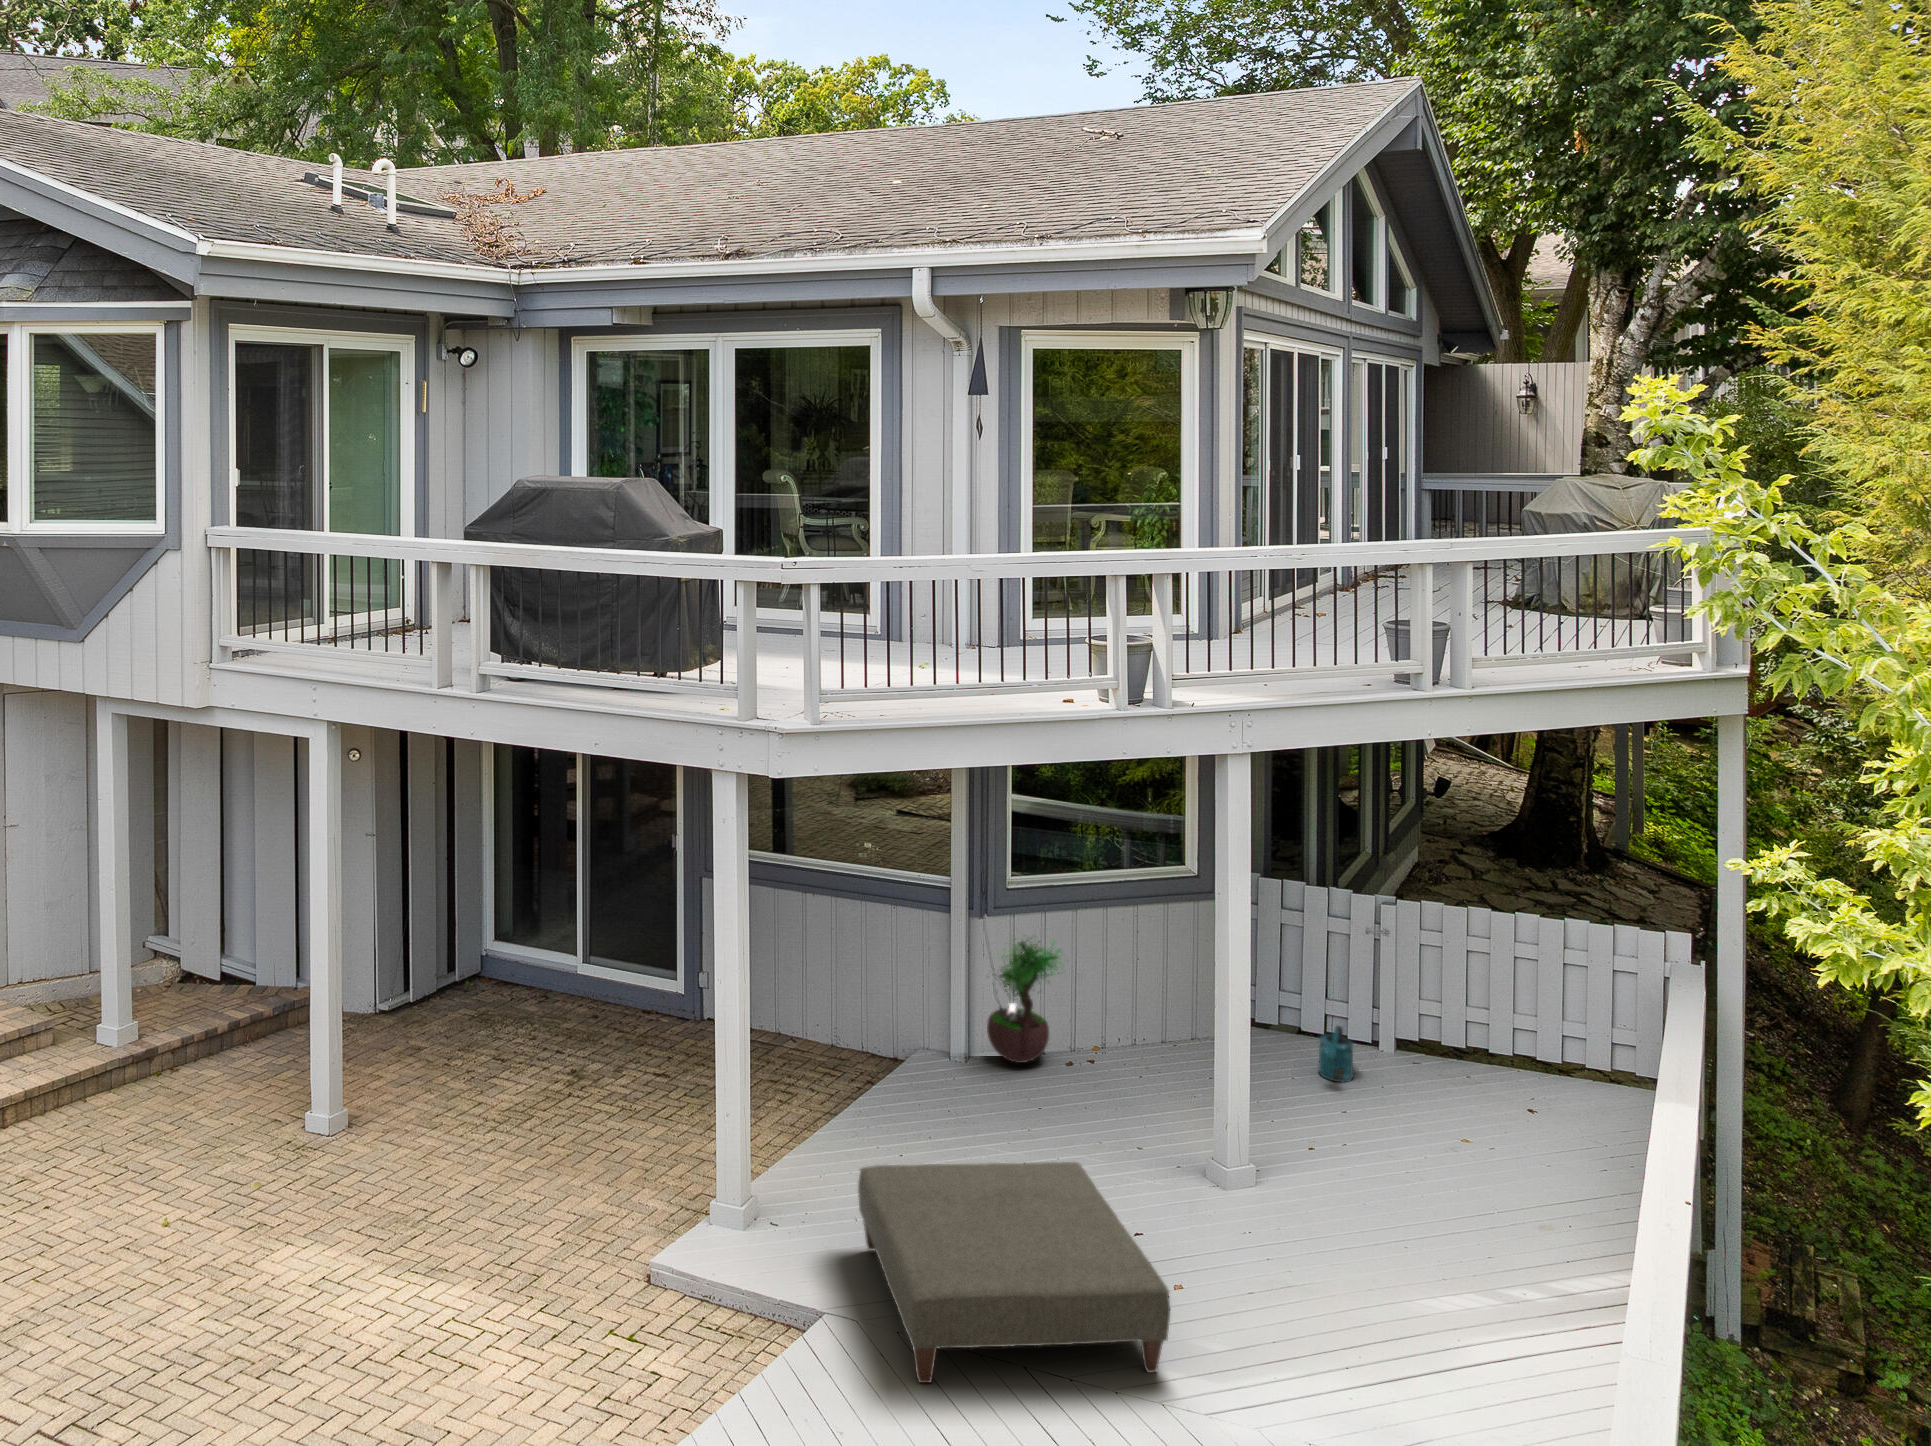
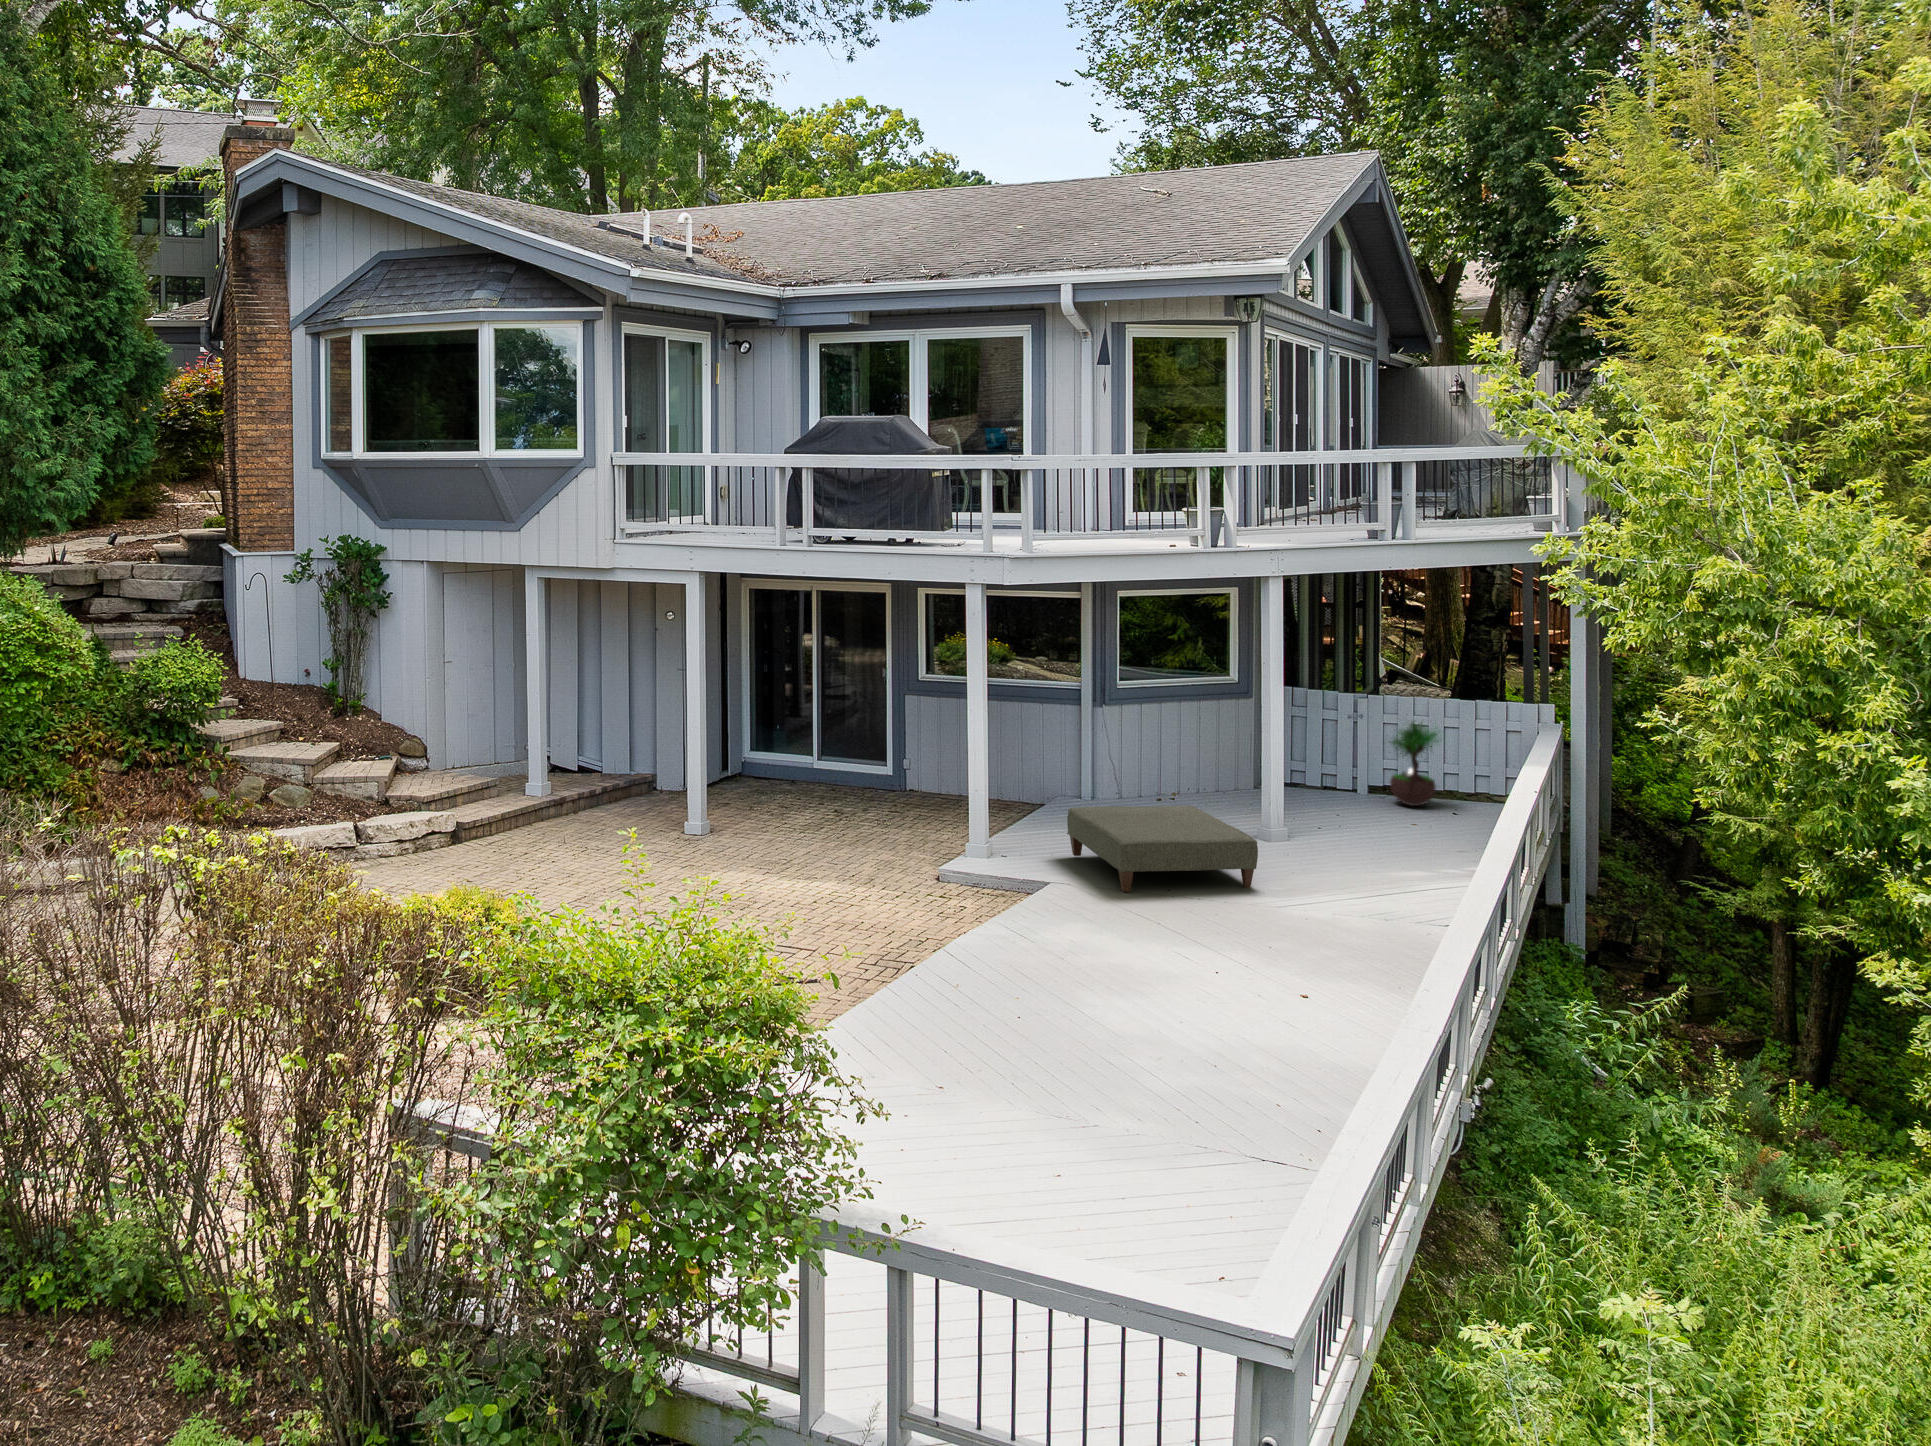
potted tree: present [987,938,1062,1063] -> present [1390,722,1440,806]
watering can: present [1318,1026,1353,1082] -> none [1323,767,1345,799]

